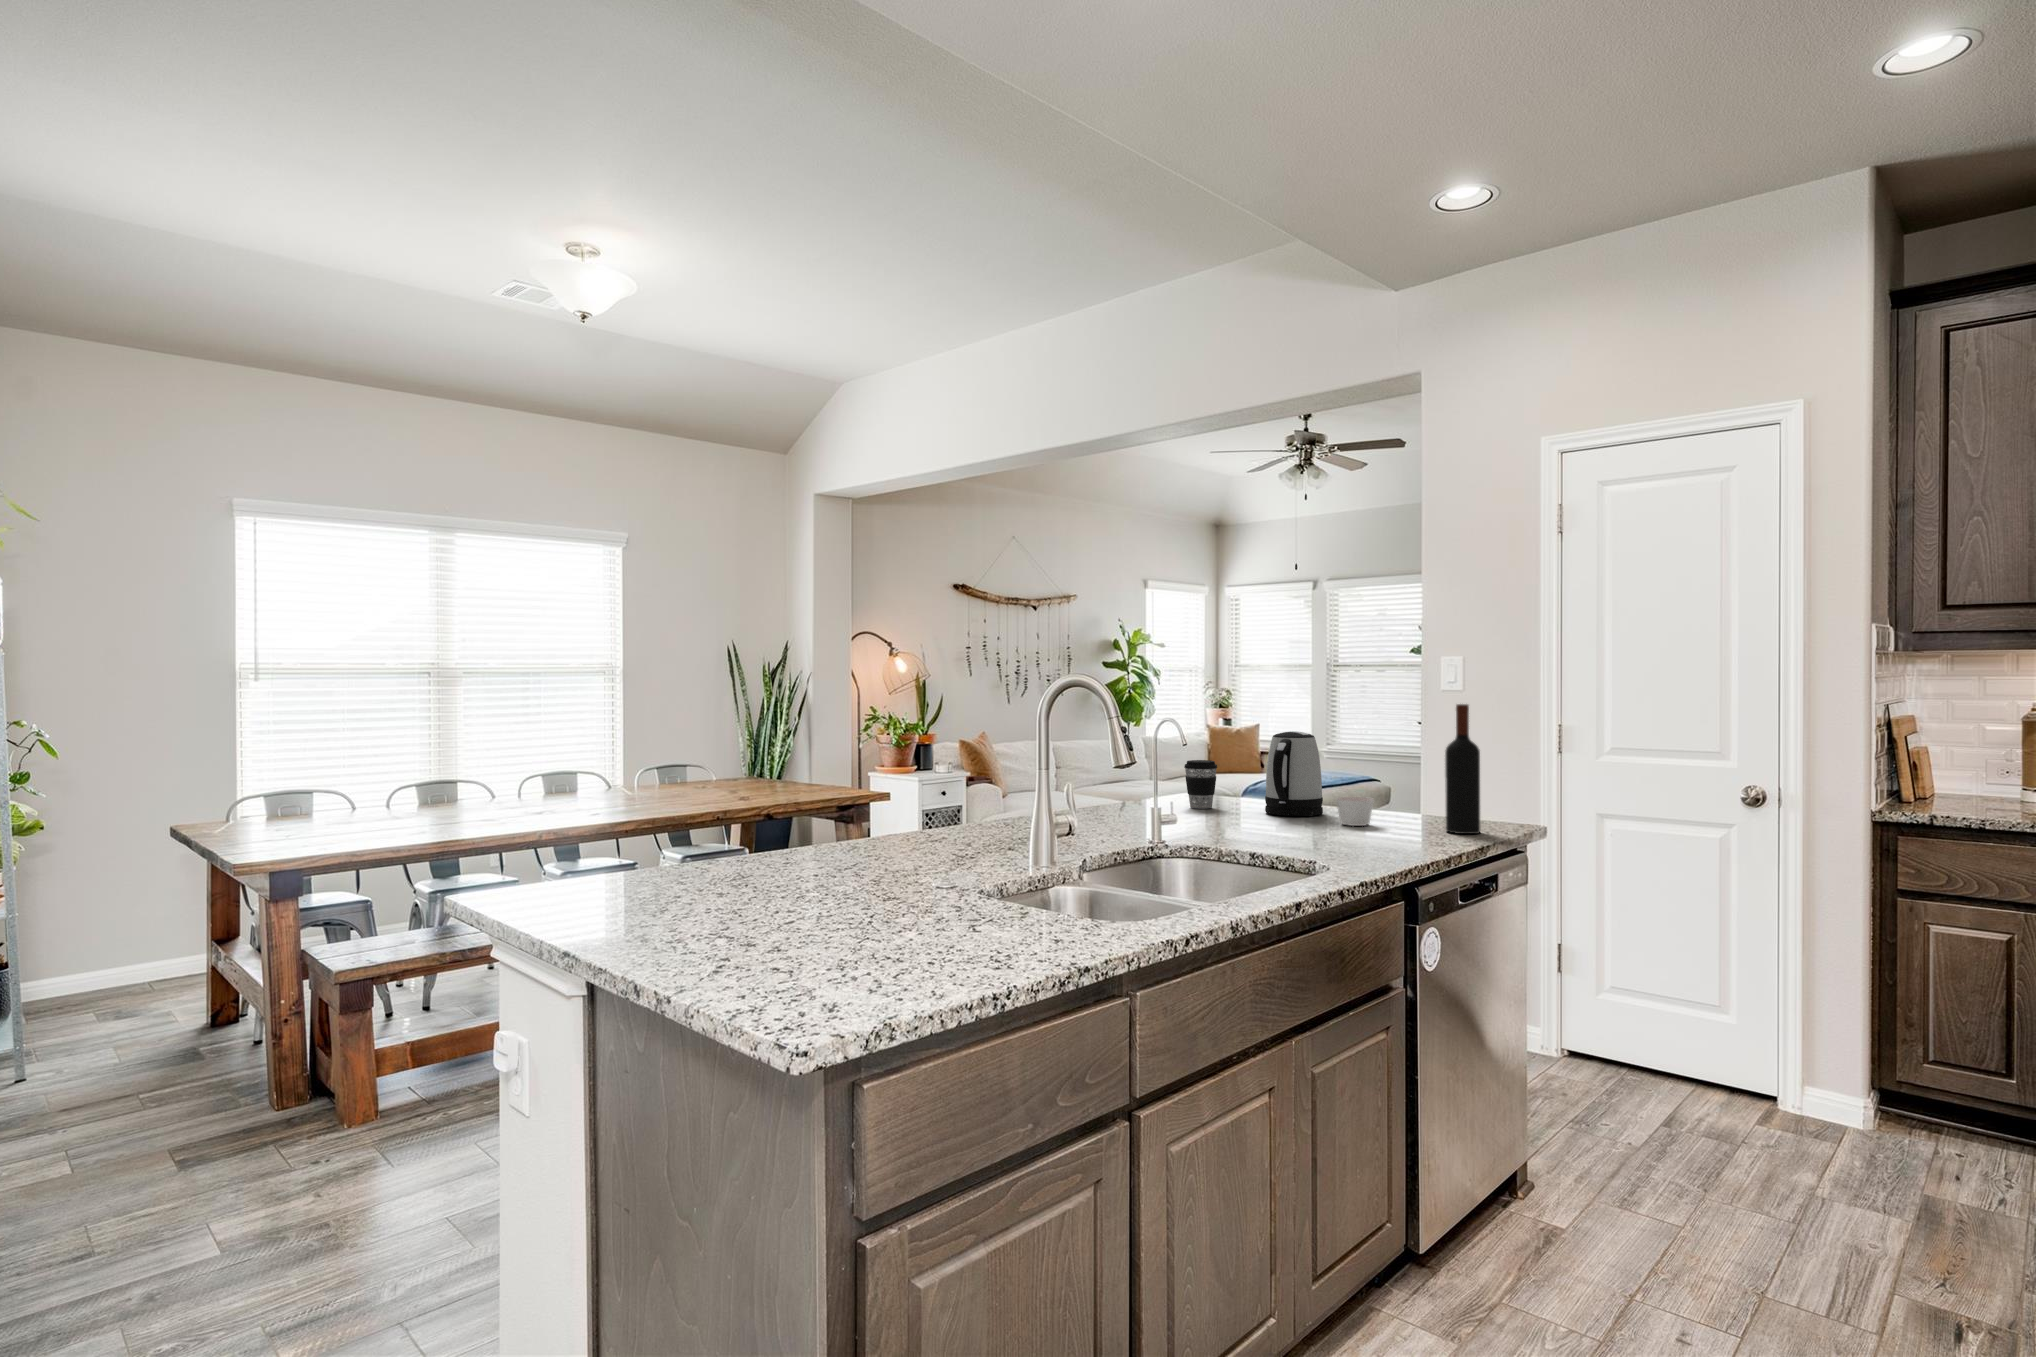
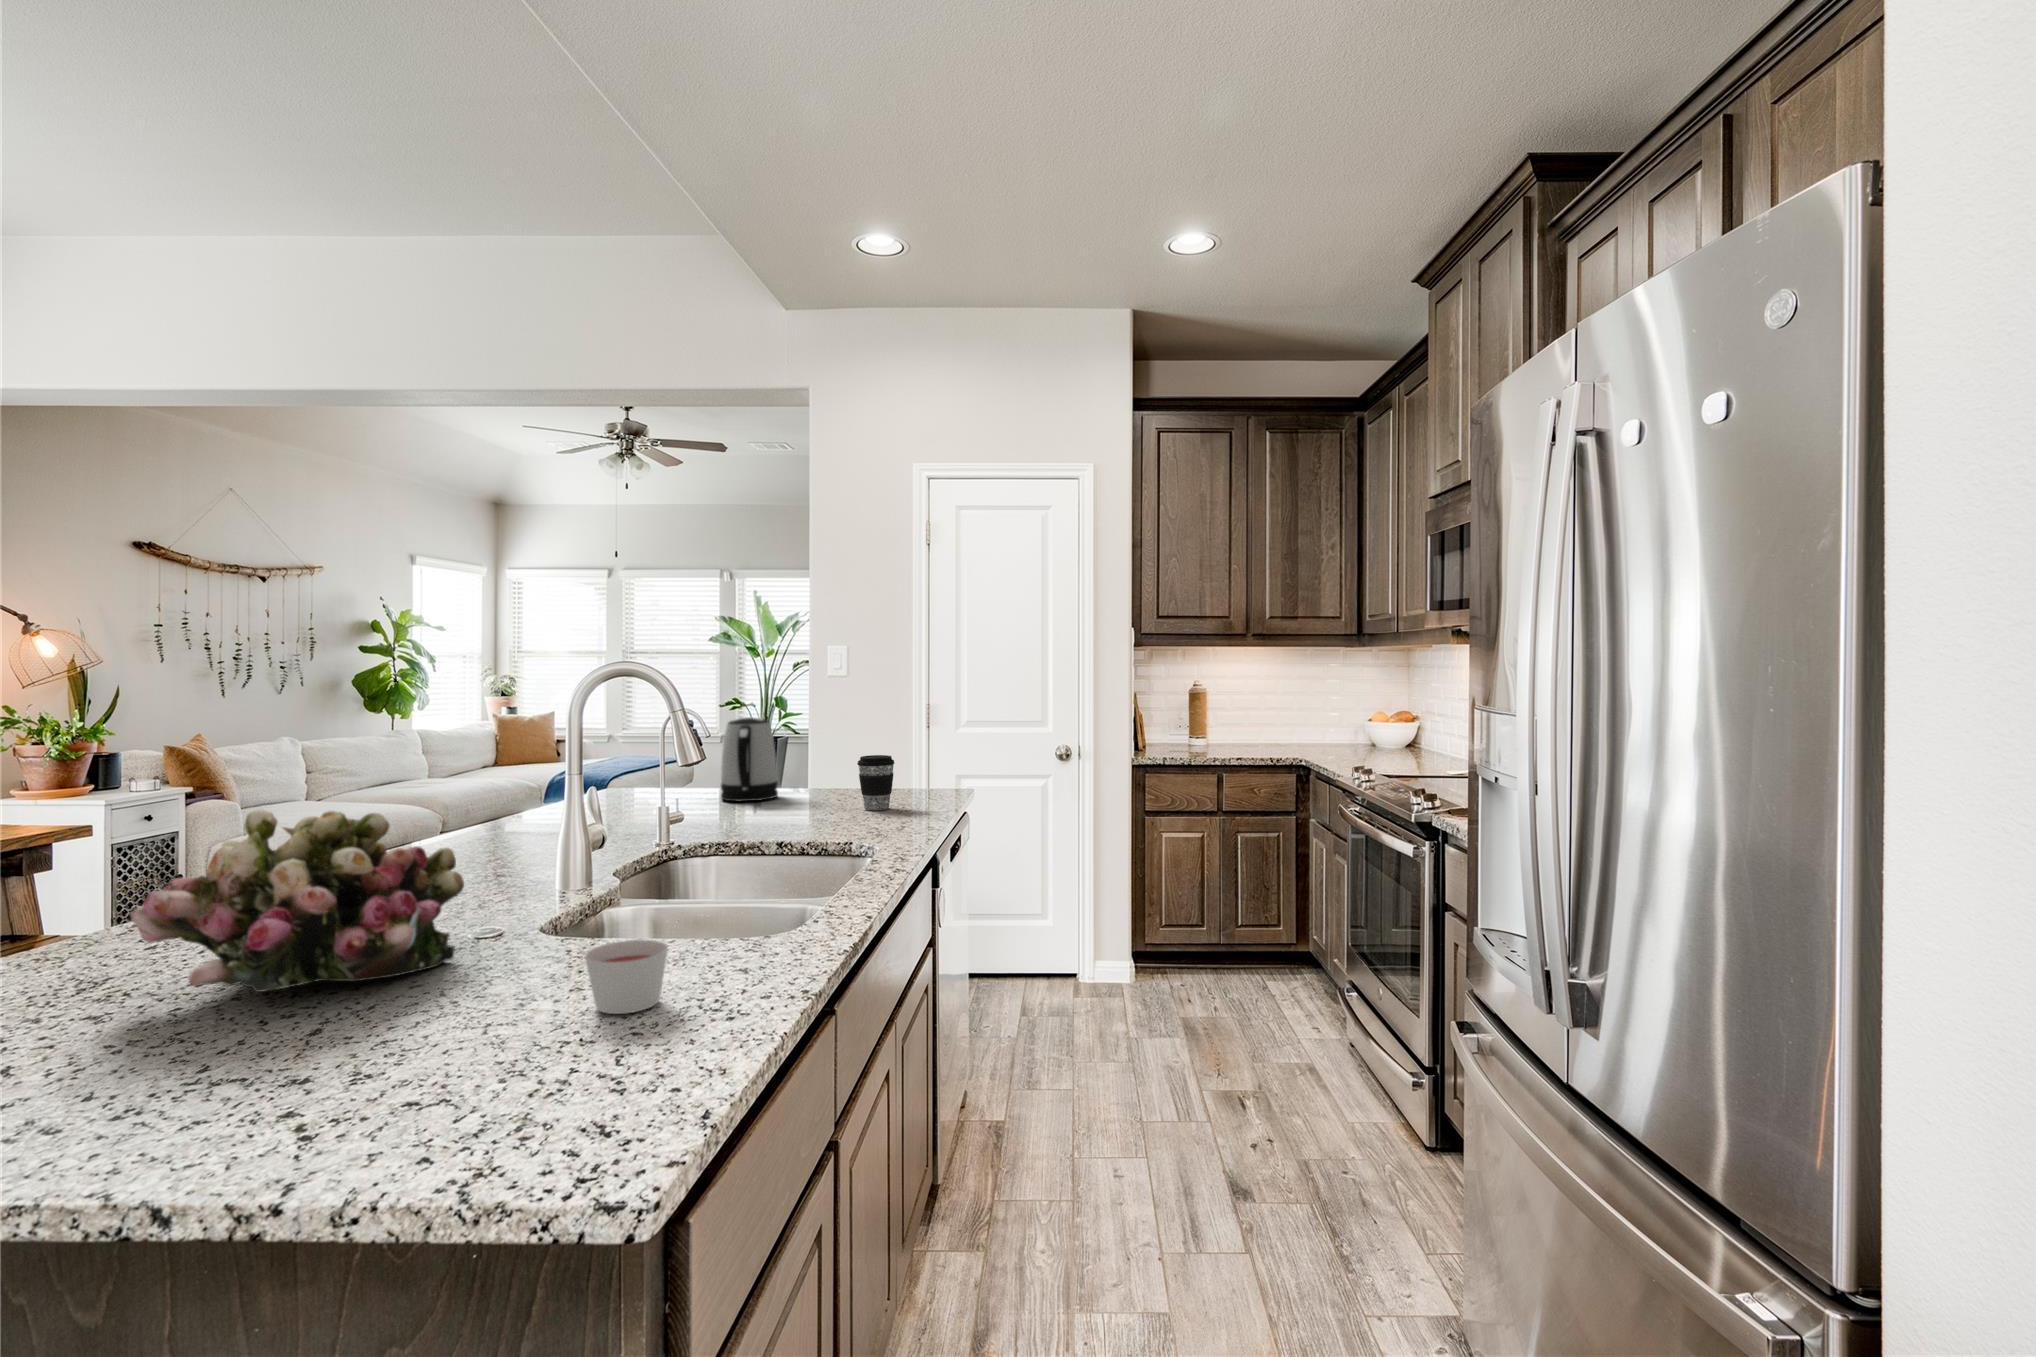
wine bottle: present [1445,704,1480,834] -> none [905,686,934,802]
coffee cup: present [1184,760,1217,809] -> present [857,755,894,810]
flower arrangement: none [708,771,912,903] -> present [130,809,464,992]
candle: present [1336,797,1374,826] -> present [585,940,668,1014]

